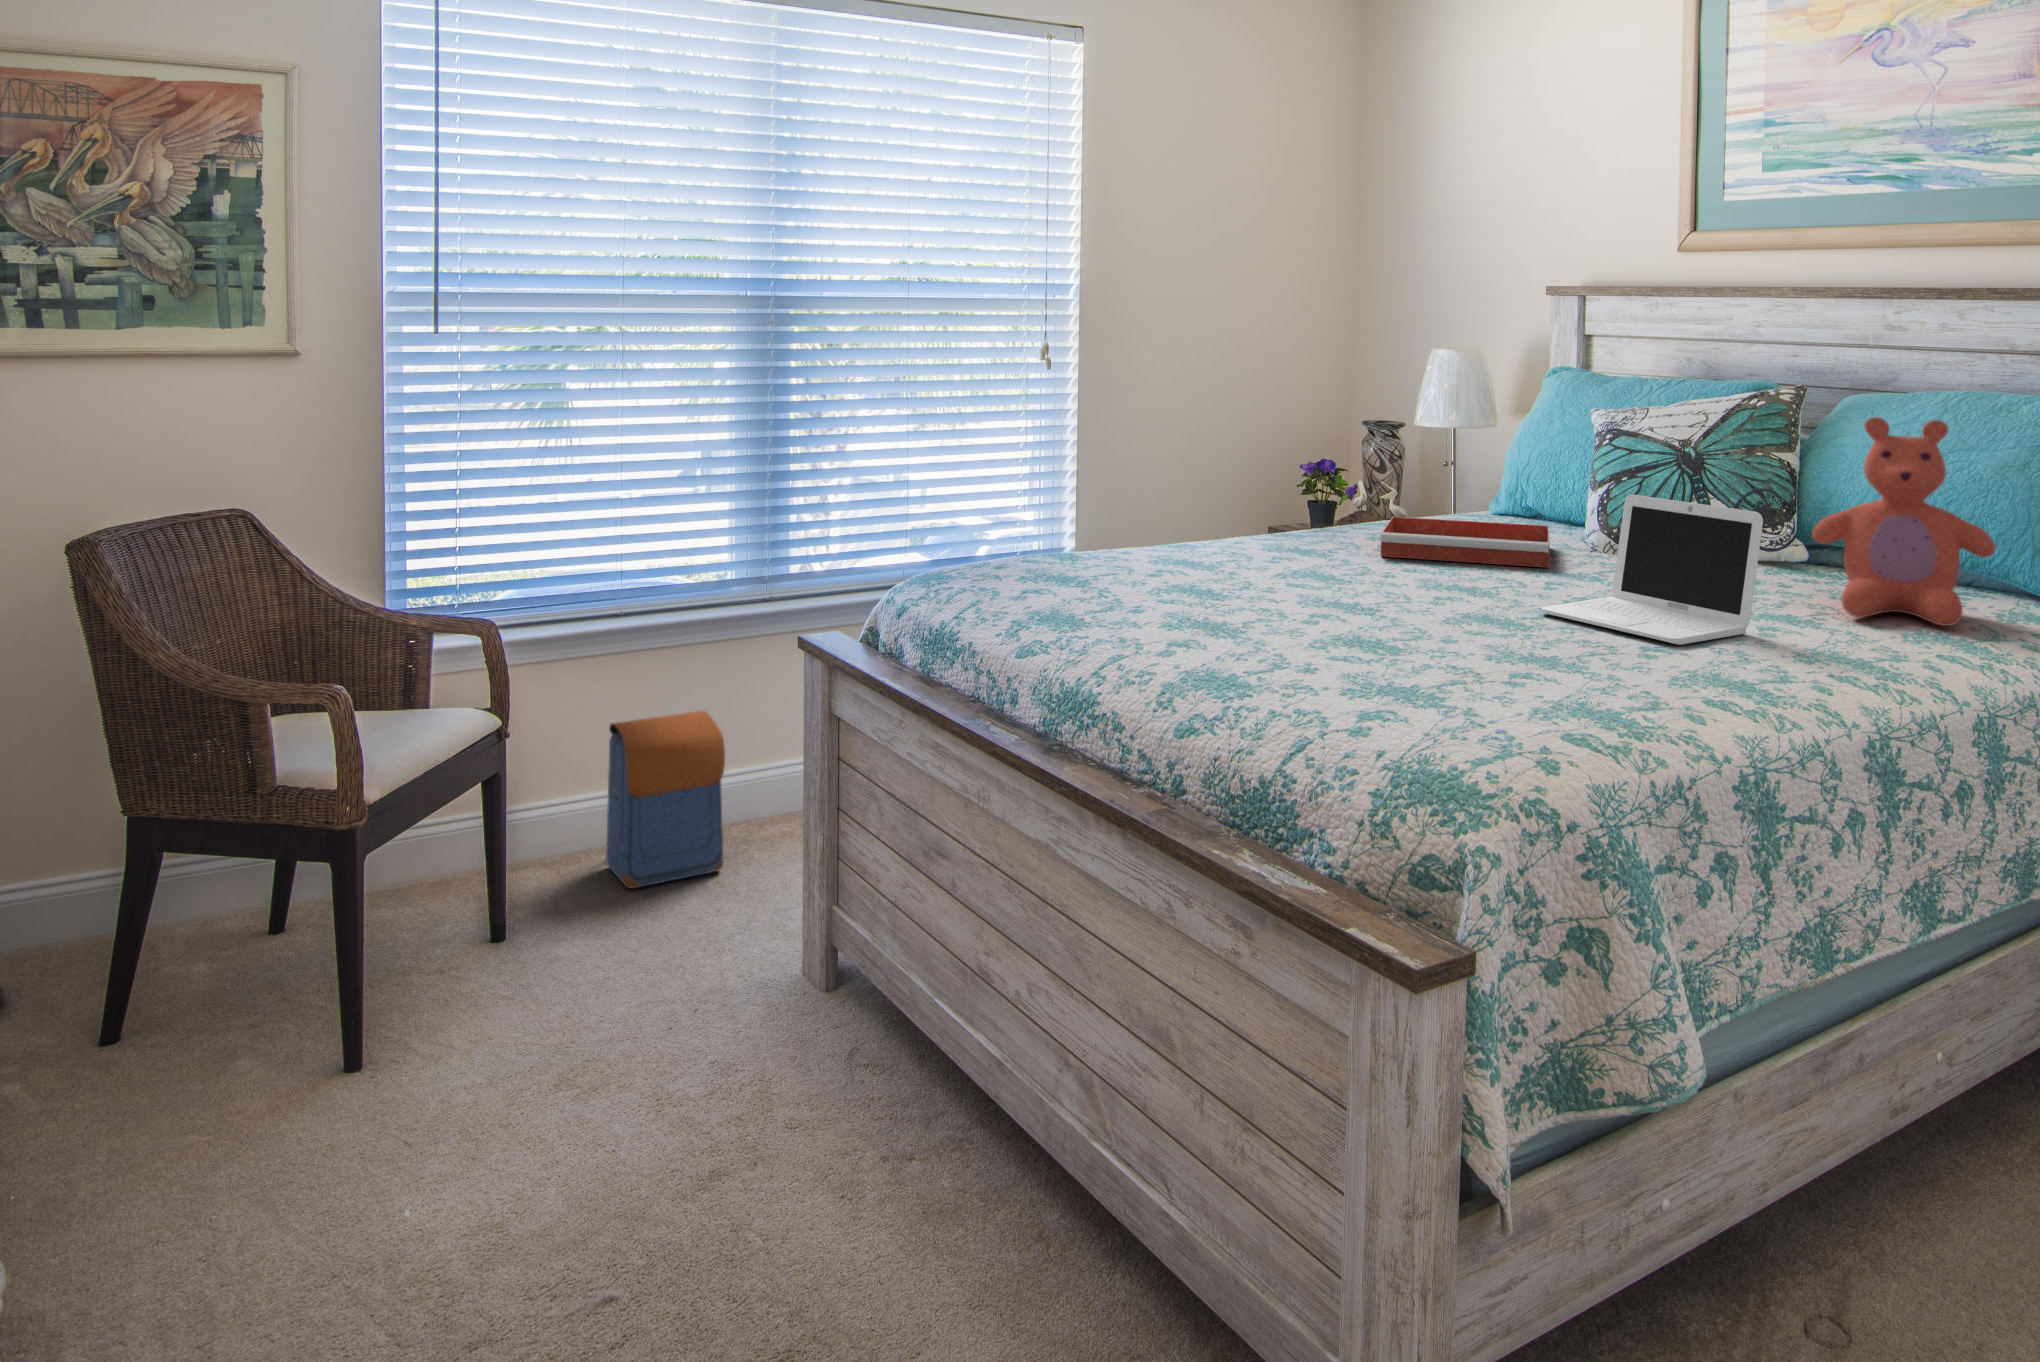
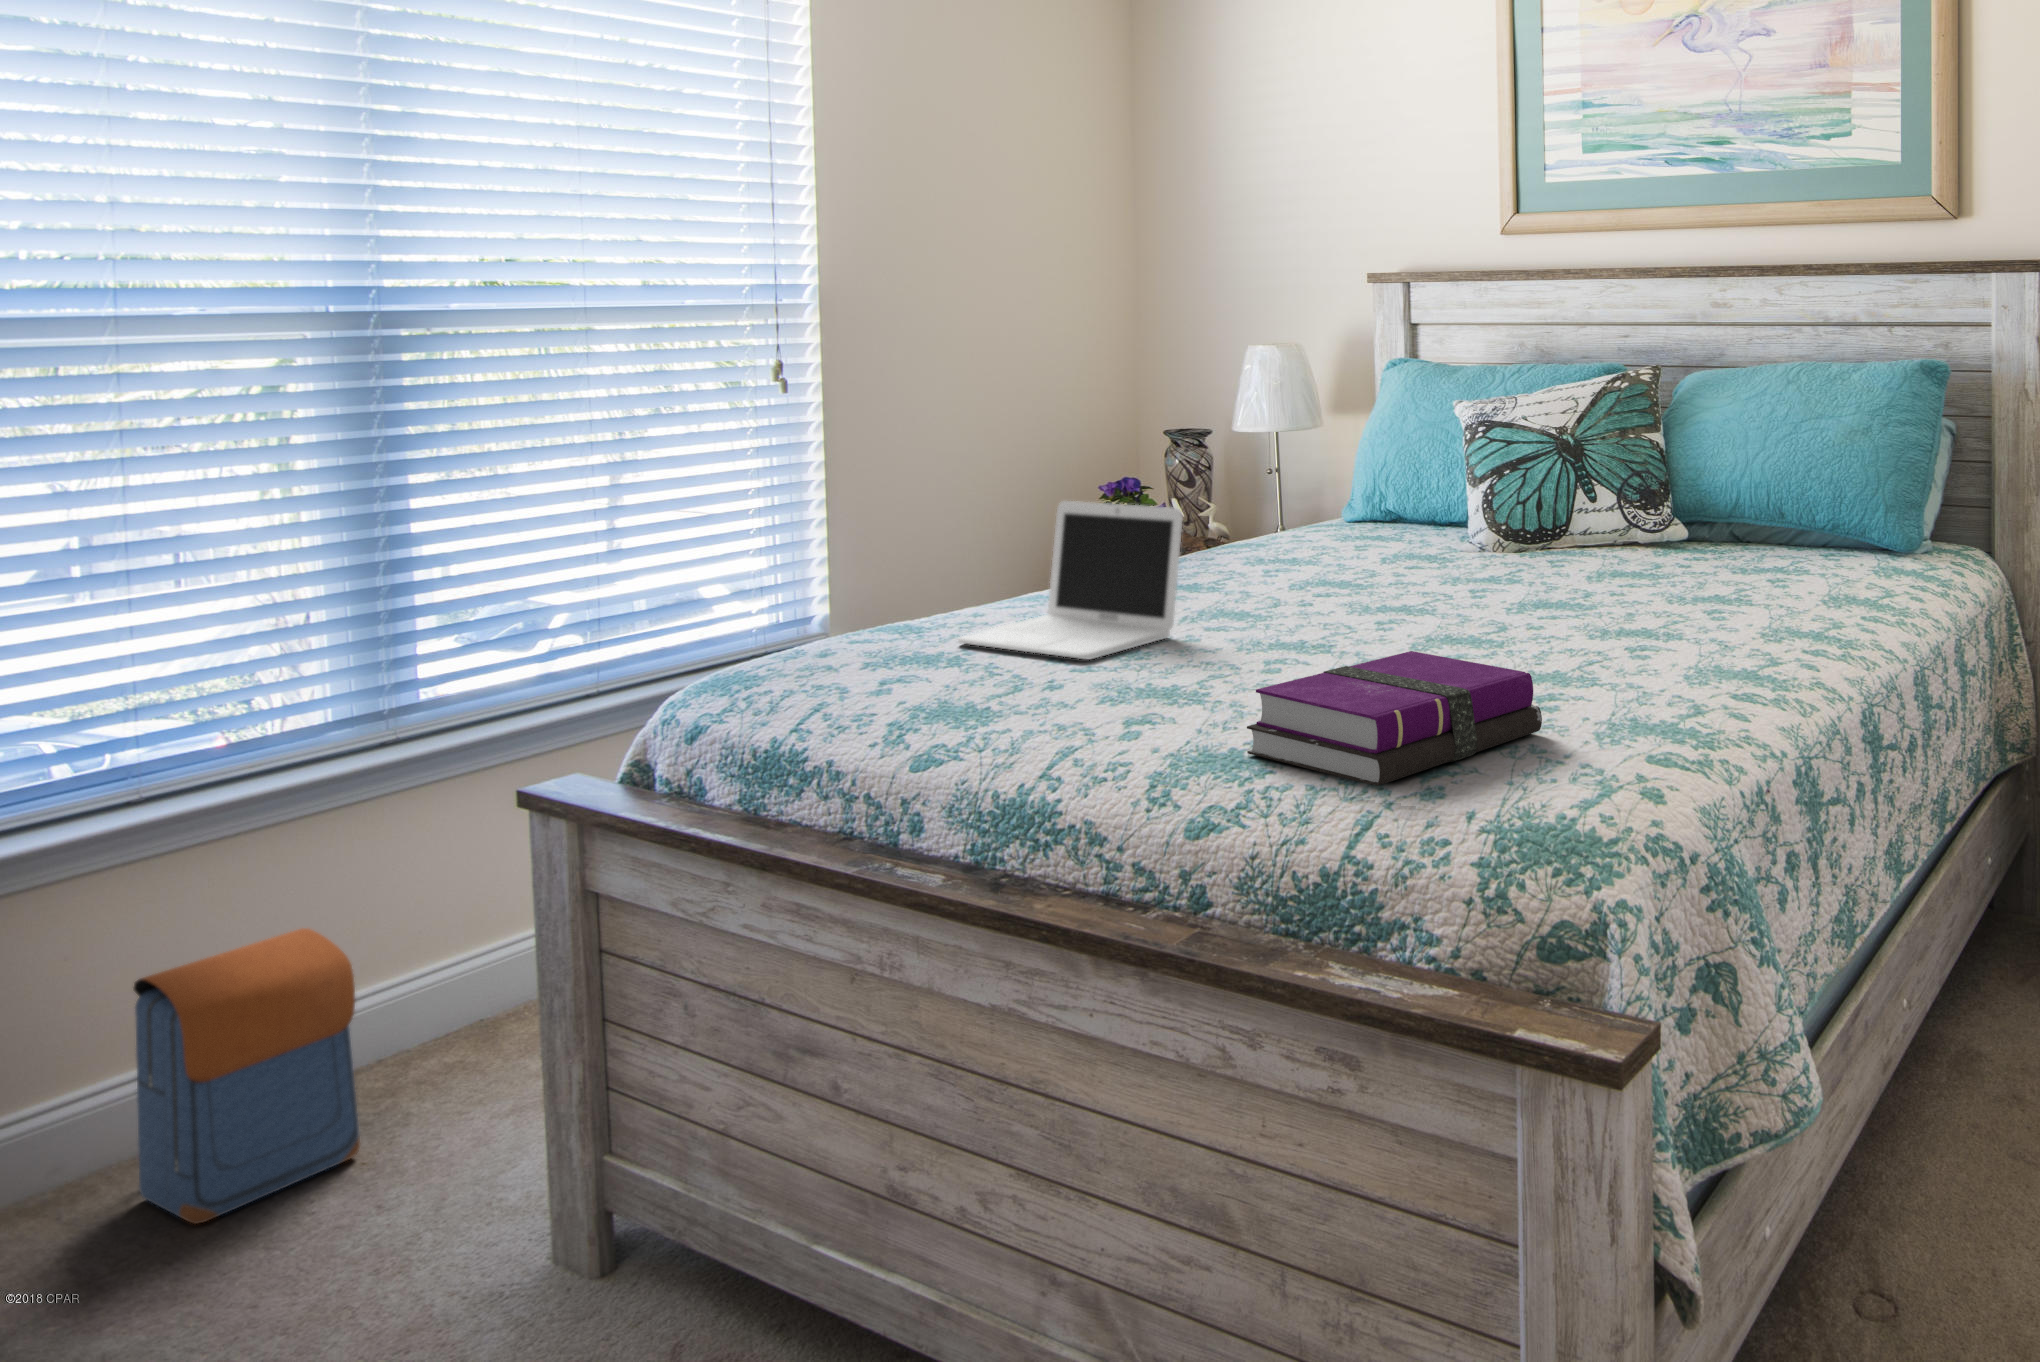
teddy bear: present [1812,417,1996,626] -> none [1714,390,1871,590]
laptop: present [1542,495,1763,645] -> present [958,501,1183,659]
tray: present [1381,517,1550,567] -> none [1268,530,1456,584]
notebook: none [1241,617,1499,719] -> present [1247,651,1542,786]

